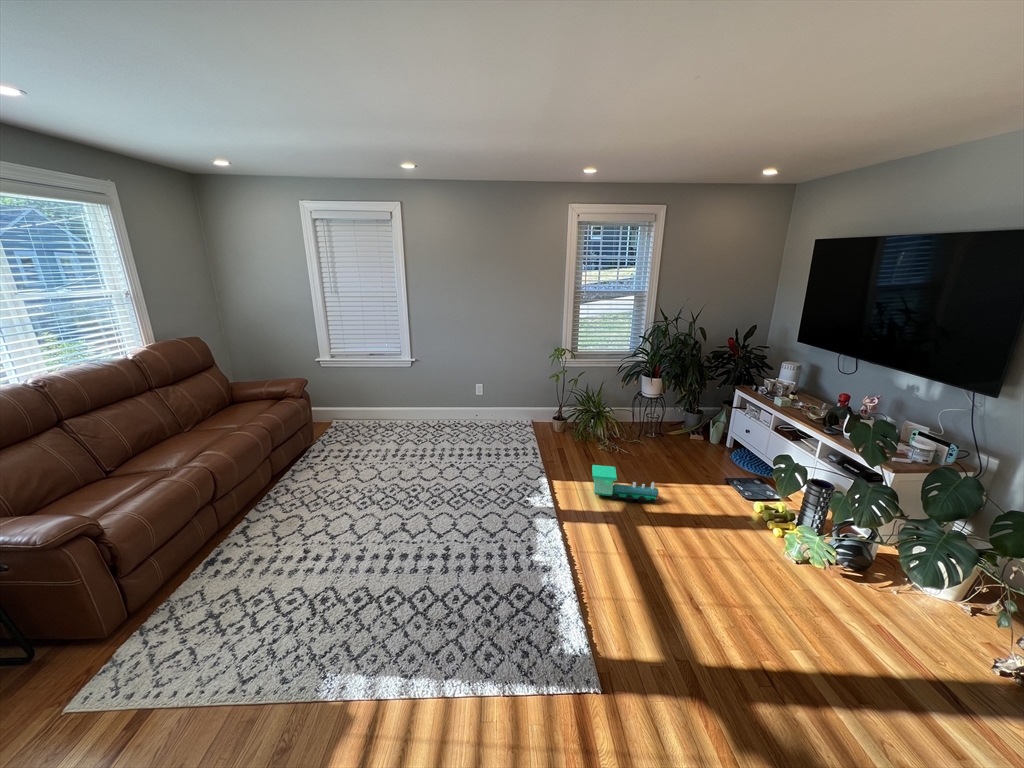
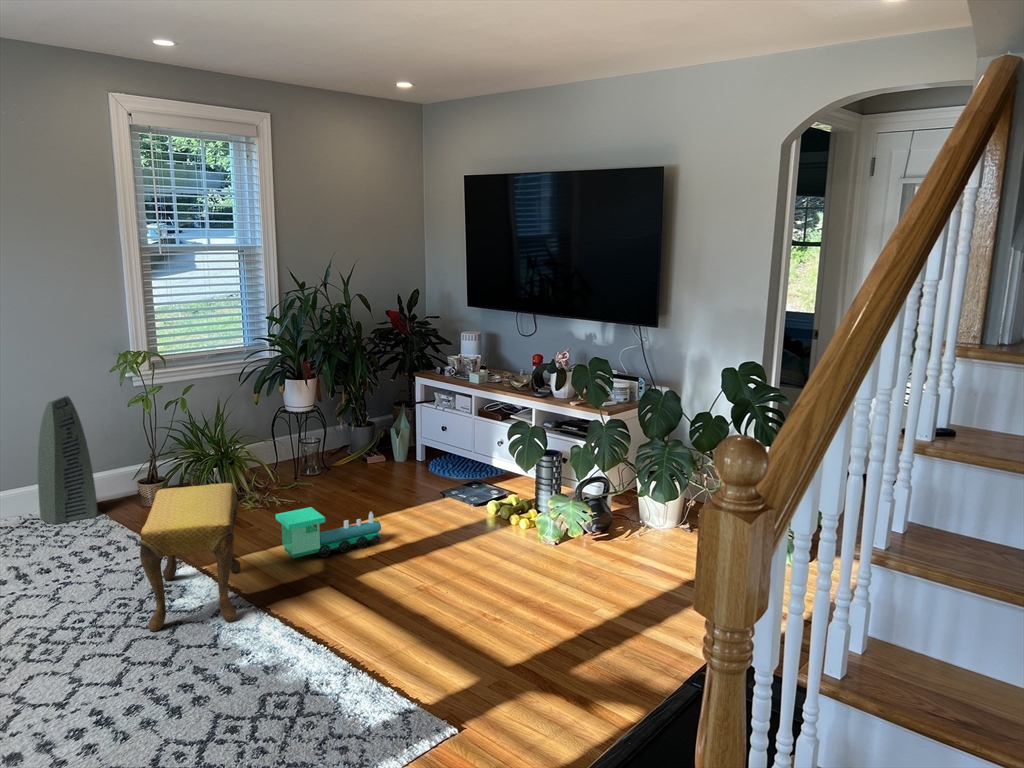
air purifier: none [510,368,533,430] -> present [38,396,98,524]
footstool: none [500,435,568,523] -> present [140,483,240,632]

